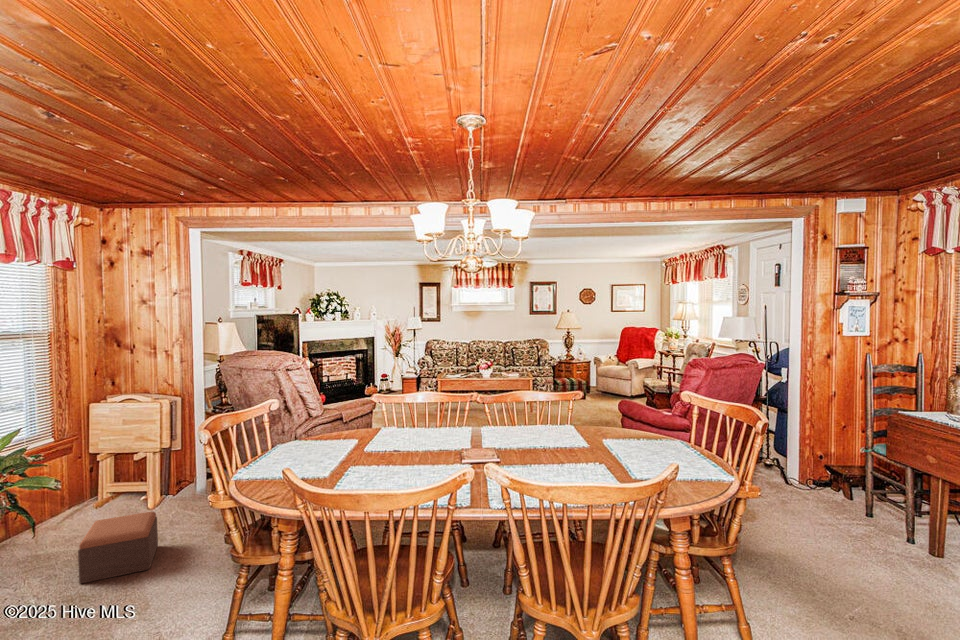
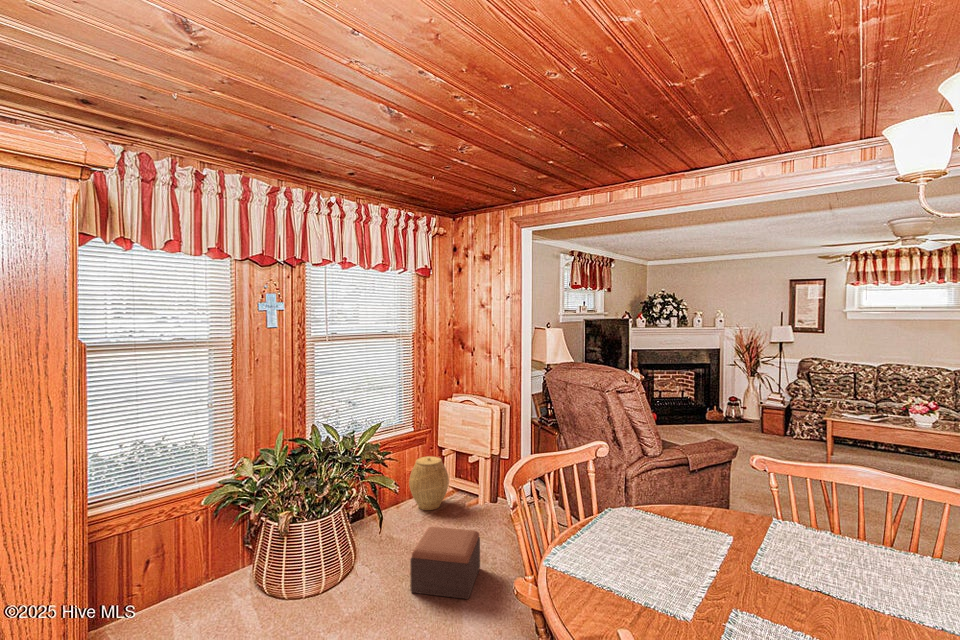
woven basket: none [55,462,109,519] -> present [409,456,449,510]

